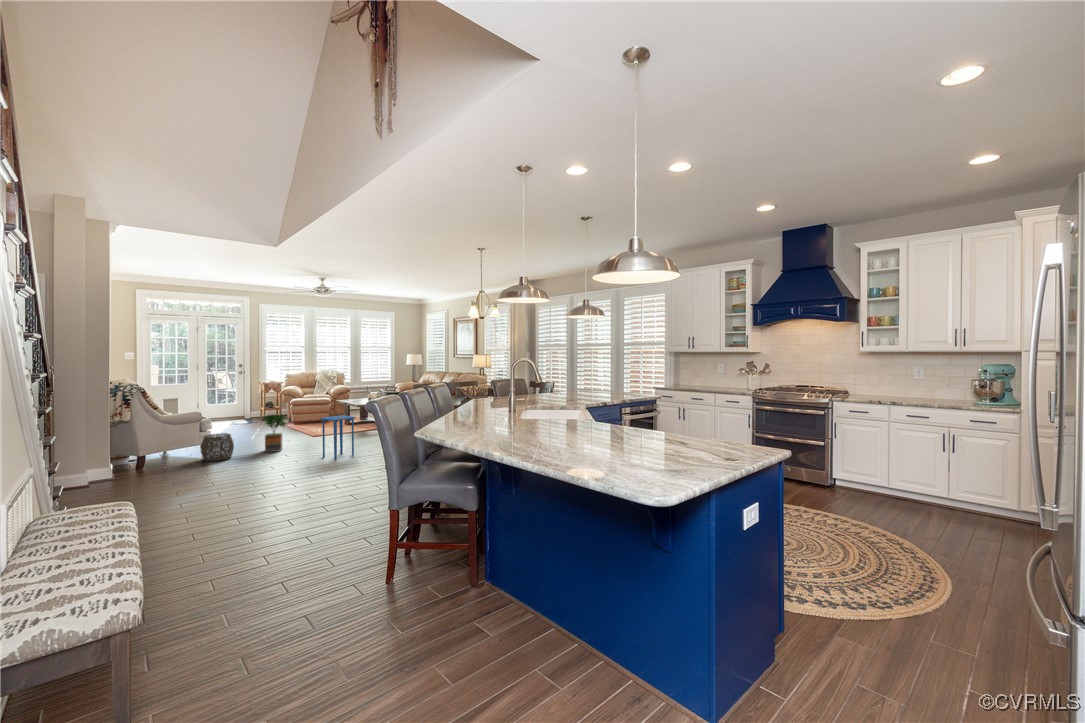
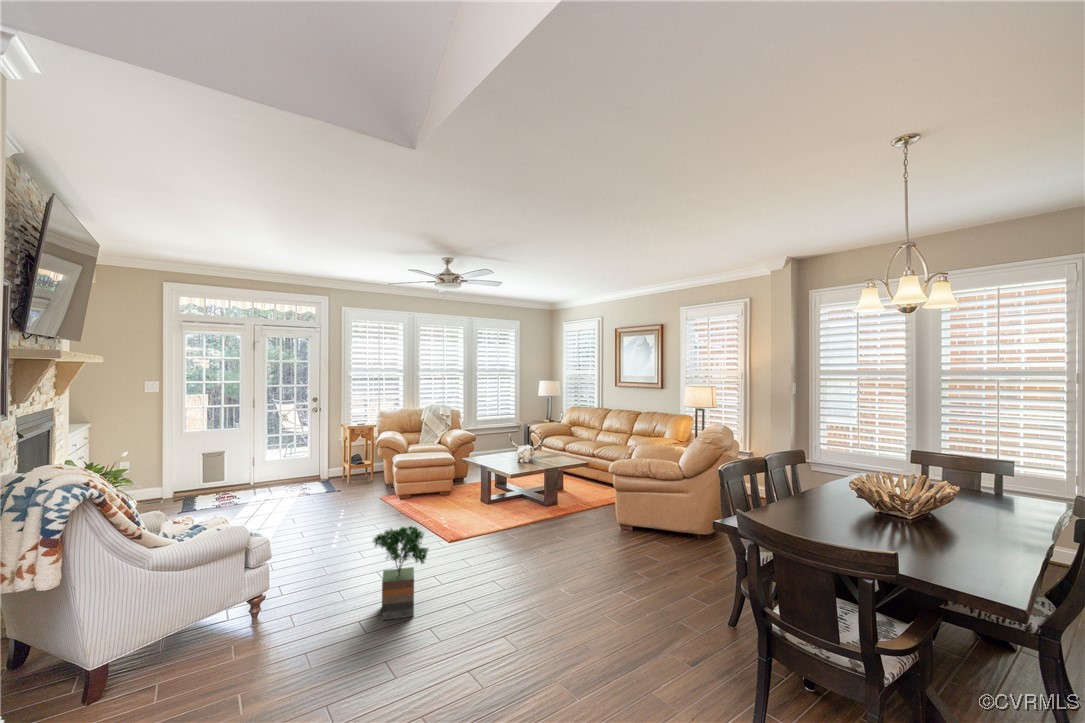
side table: present [320,415,356,459] -> none [522,544,605,679]
woven basket: present [201,433,234,461] -> none [241,585,319,672]

